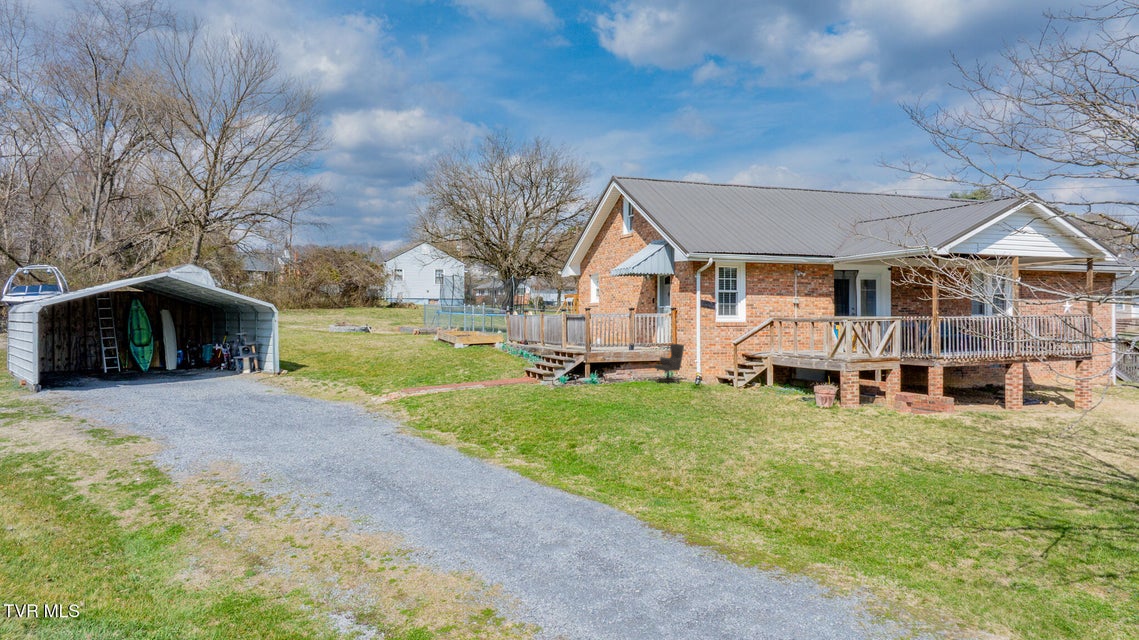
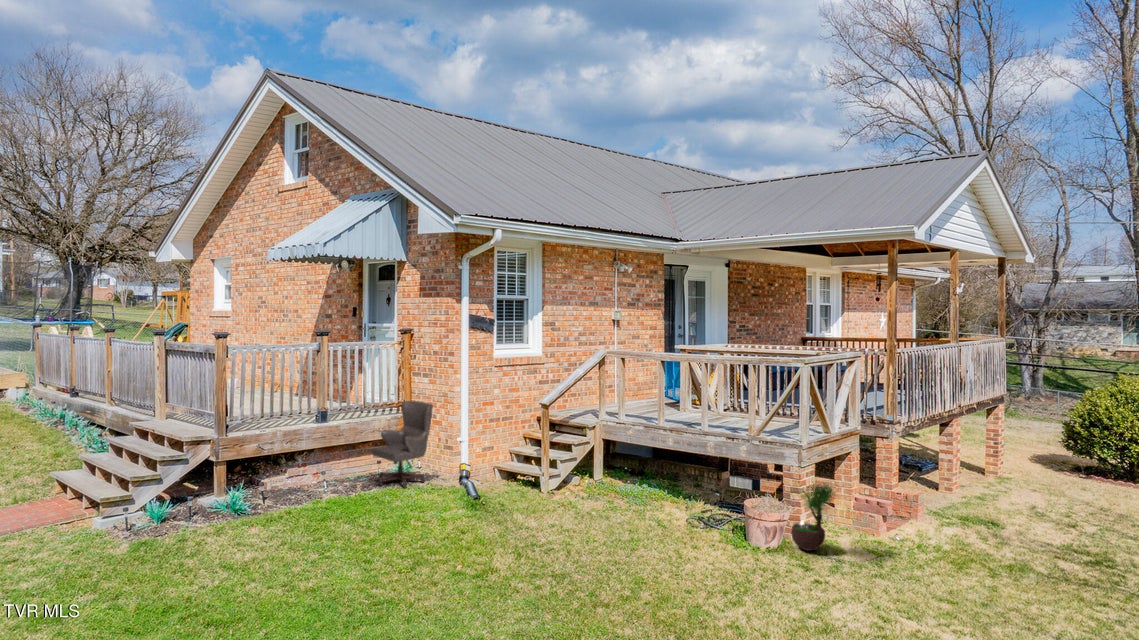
potted tree: none [840,376,864,413] -> present [791,484,836,551]

